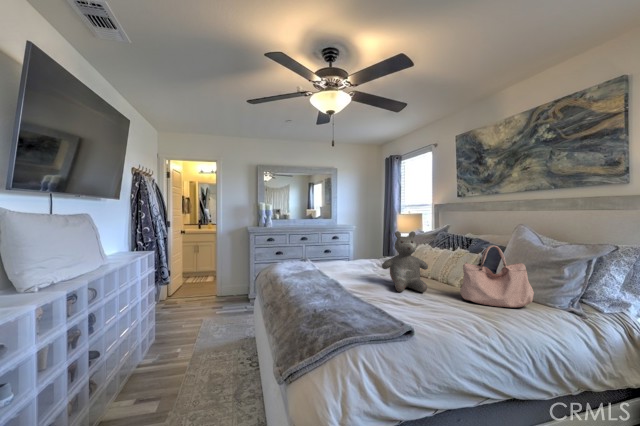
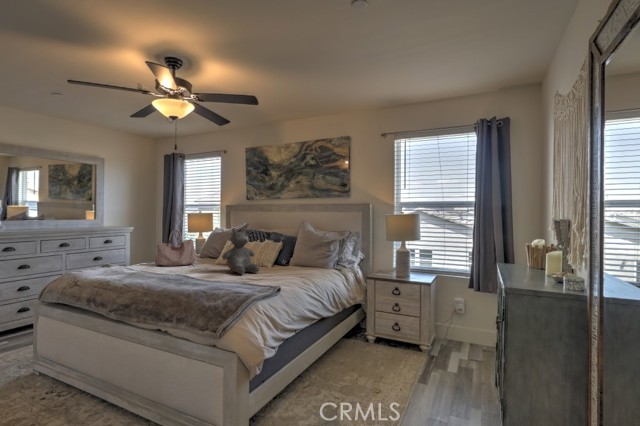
handbag: present [460,245,534,307] -> present [155,230,197,266]

